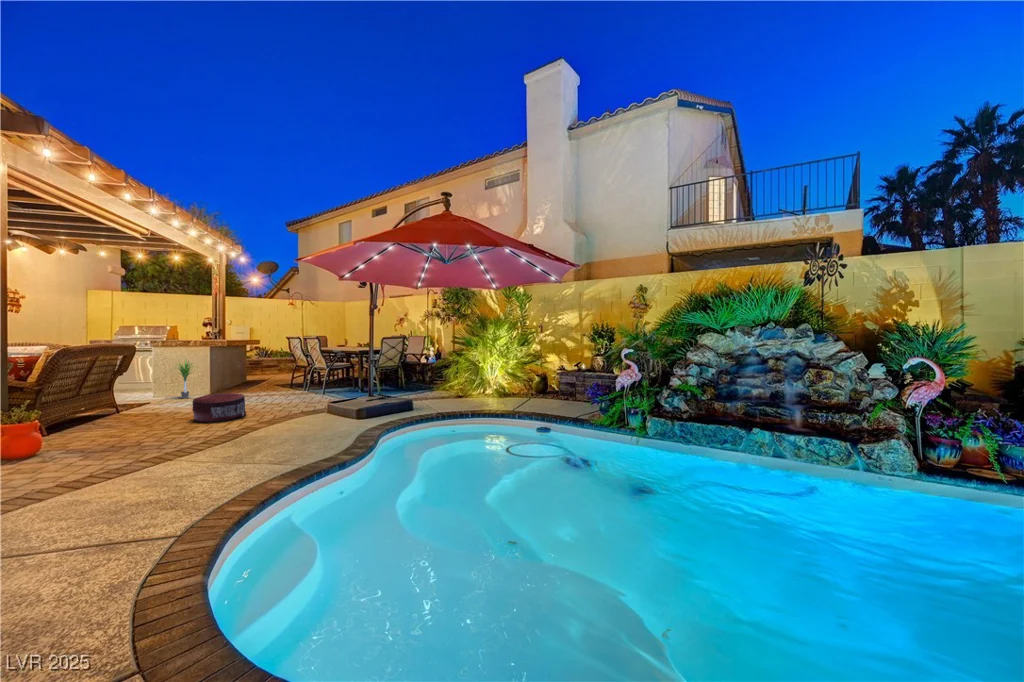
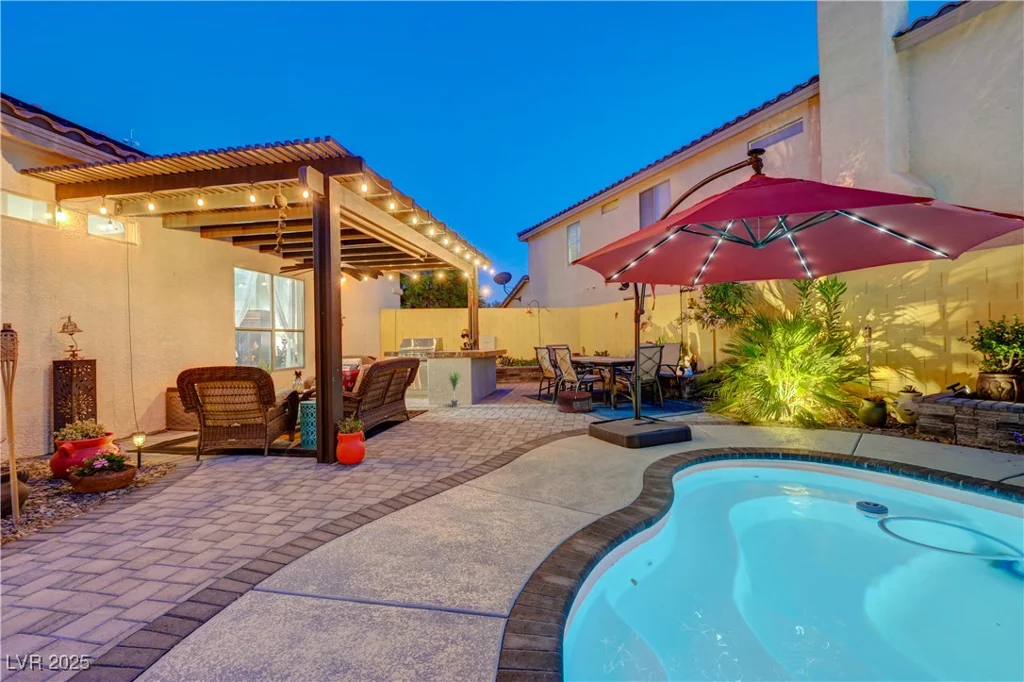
pouf: present [192,393,246,422] -> present [557,391,592,413]

